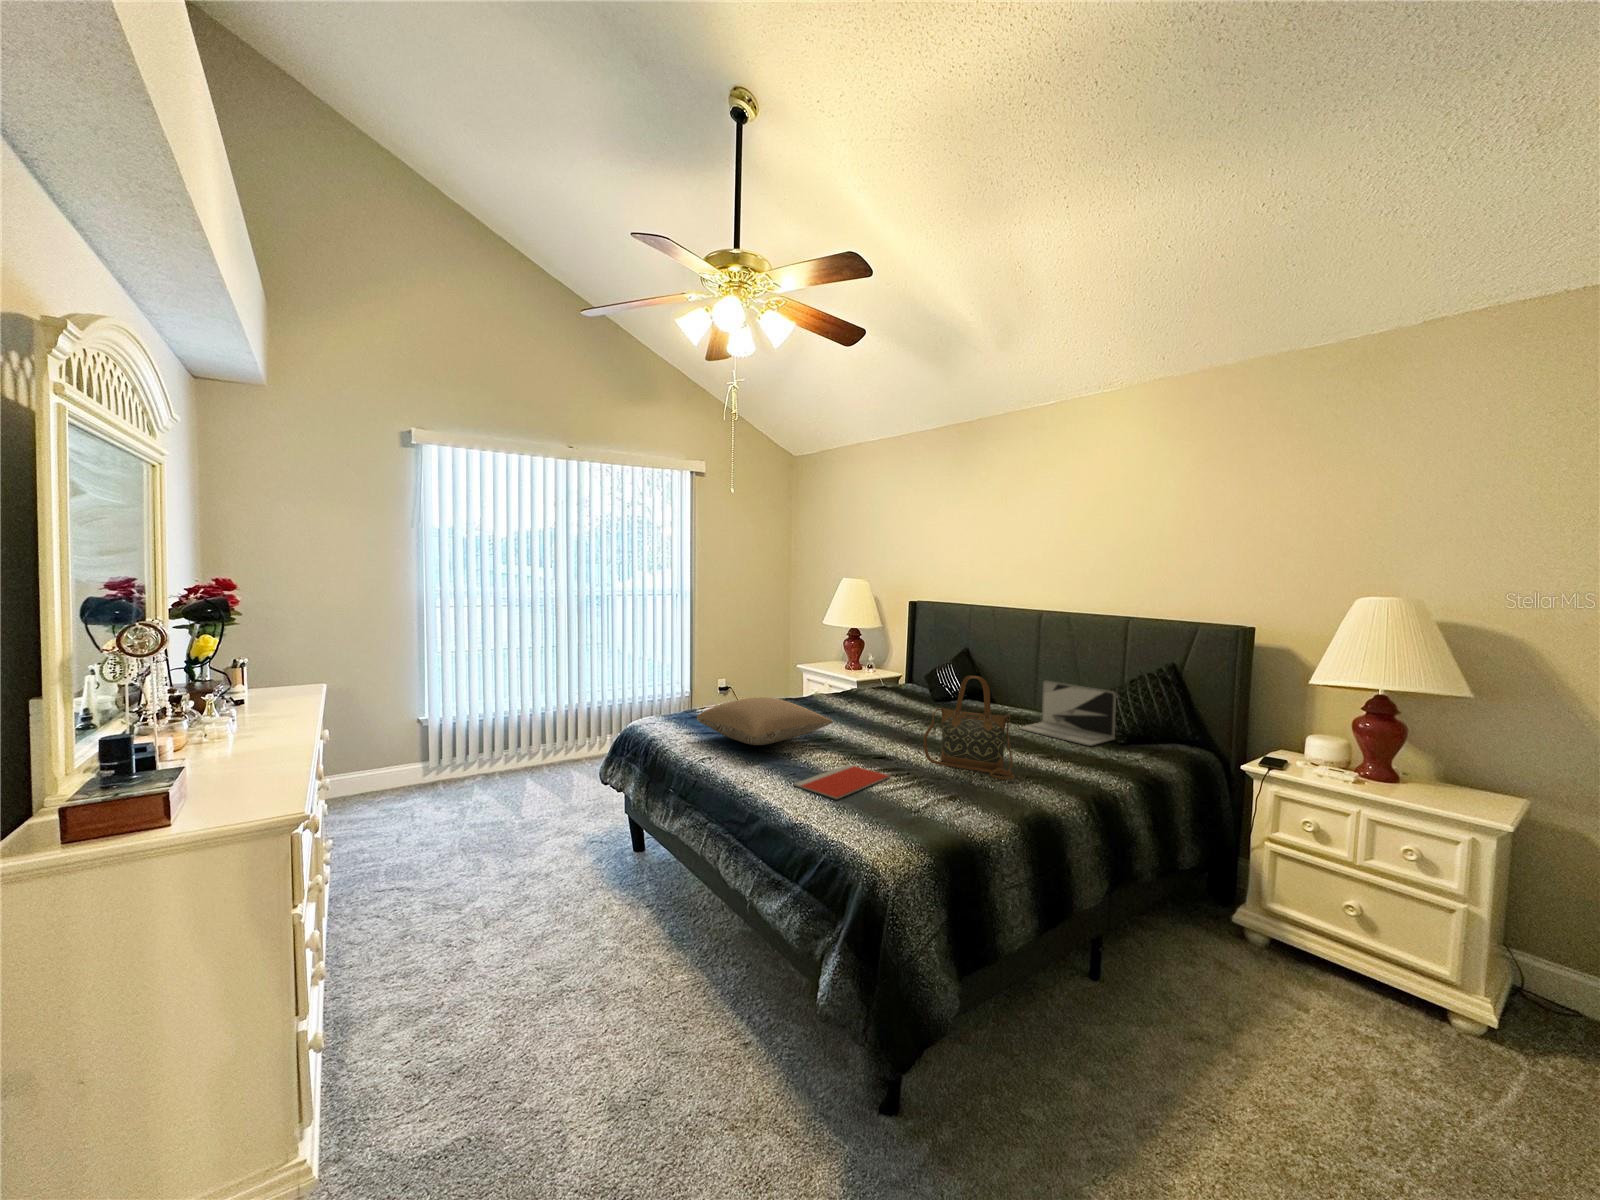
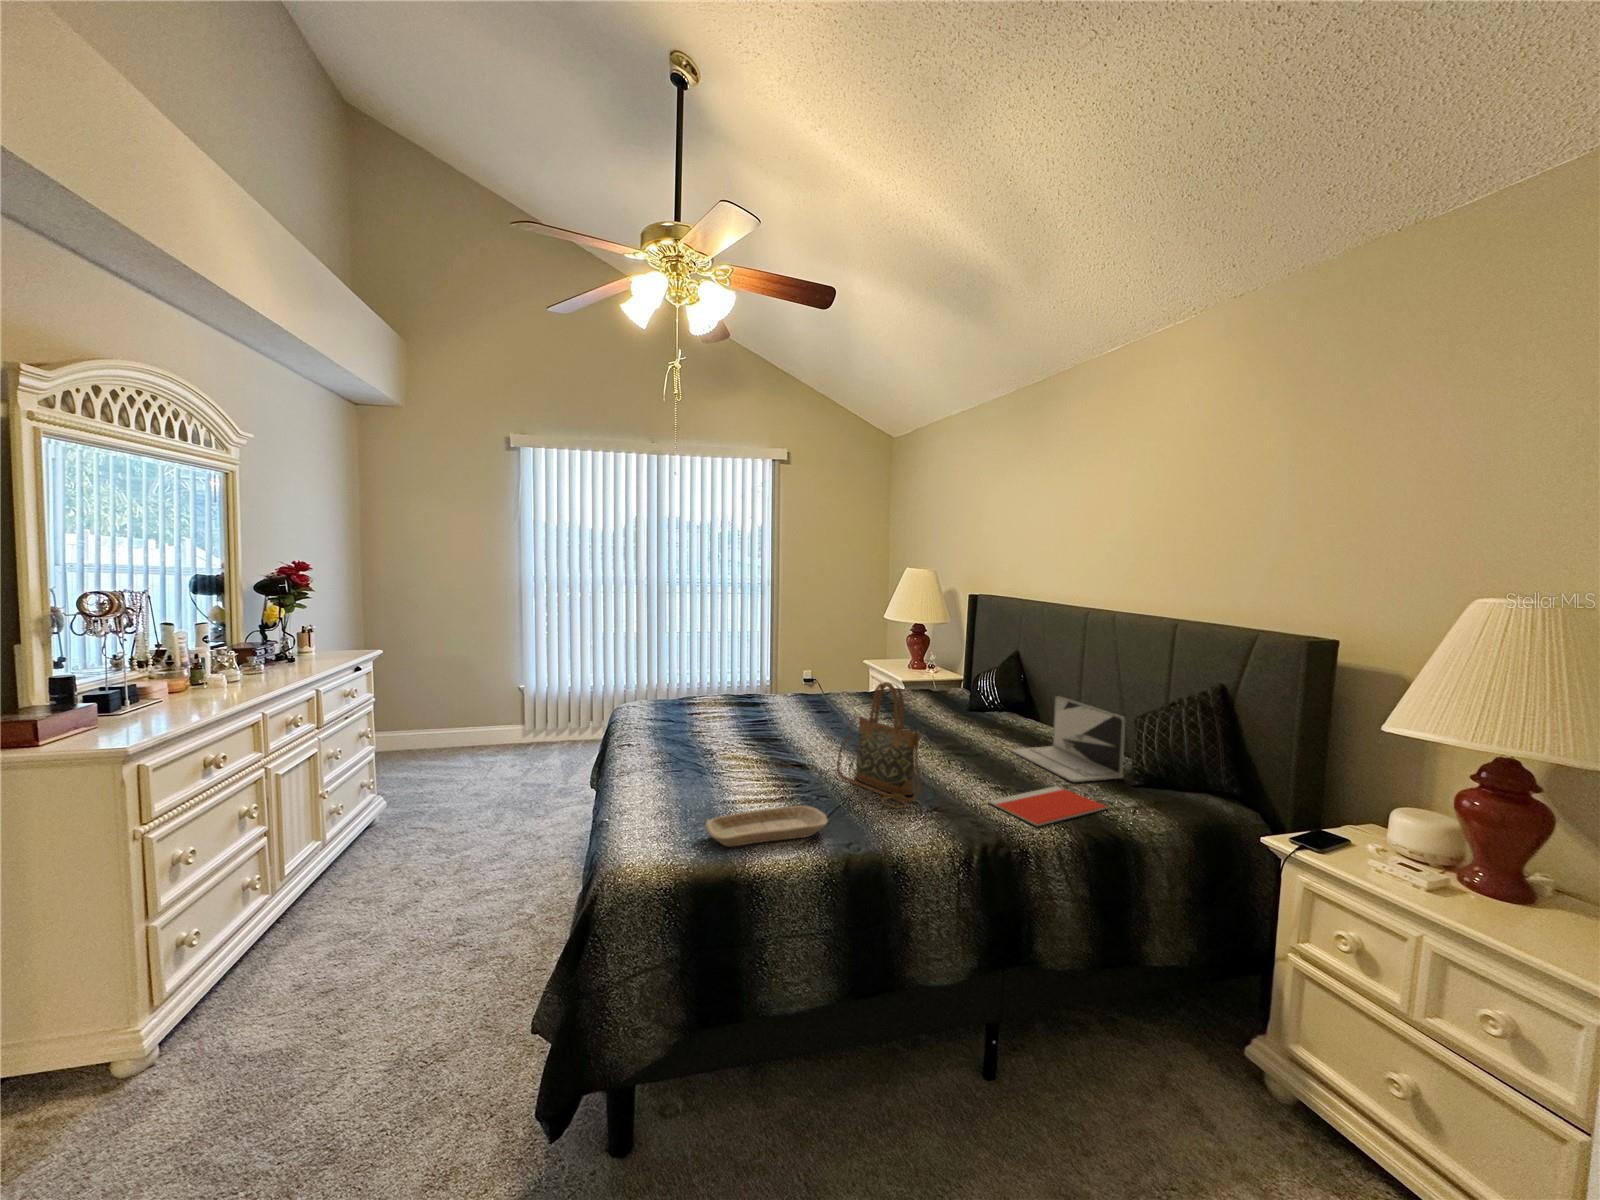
pillow: present [697,697,833,745] -> none [651,689,770,737]
notebook: present [794,765,890,799] -> present [988,786,1108,826]
tray: none [902,786,992,826] -> present [705,806,828,847]

